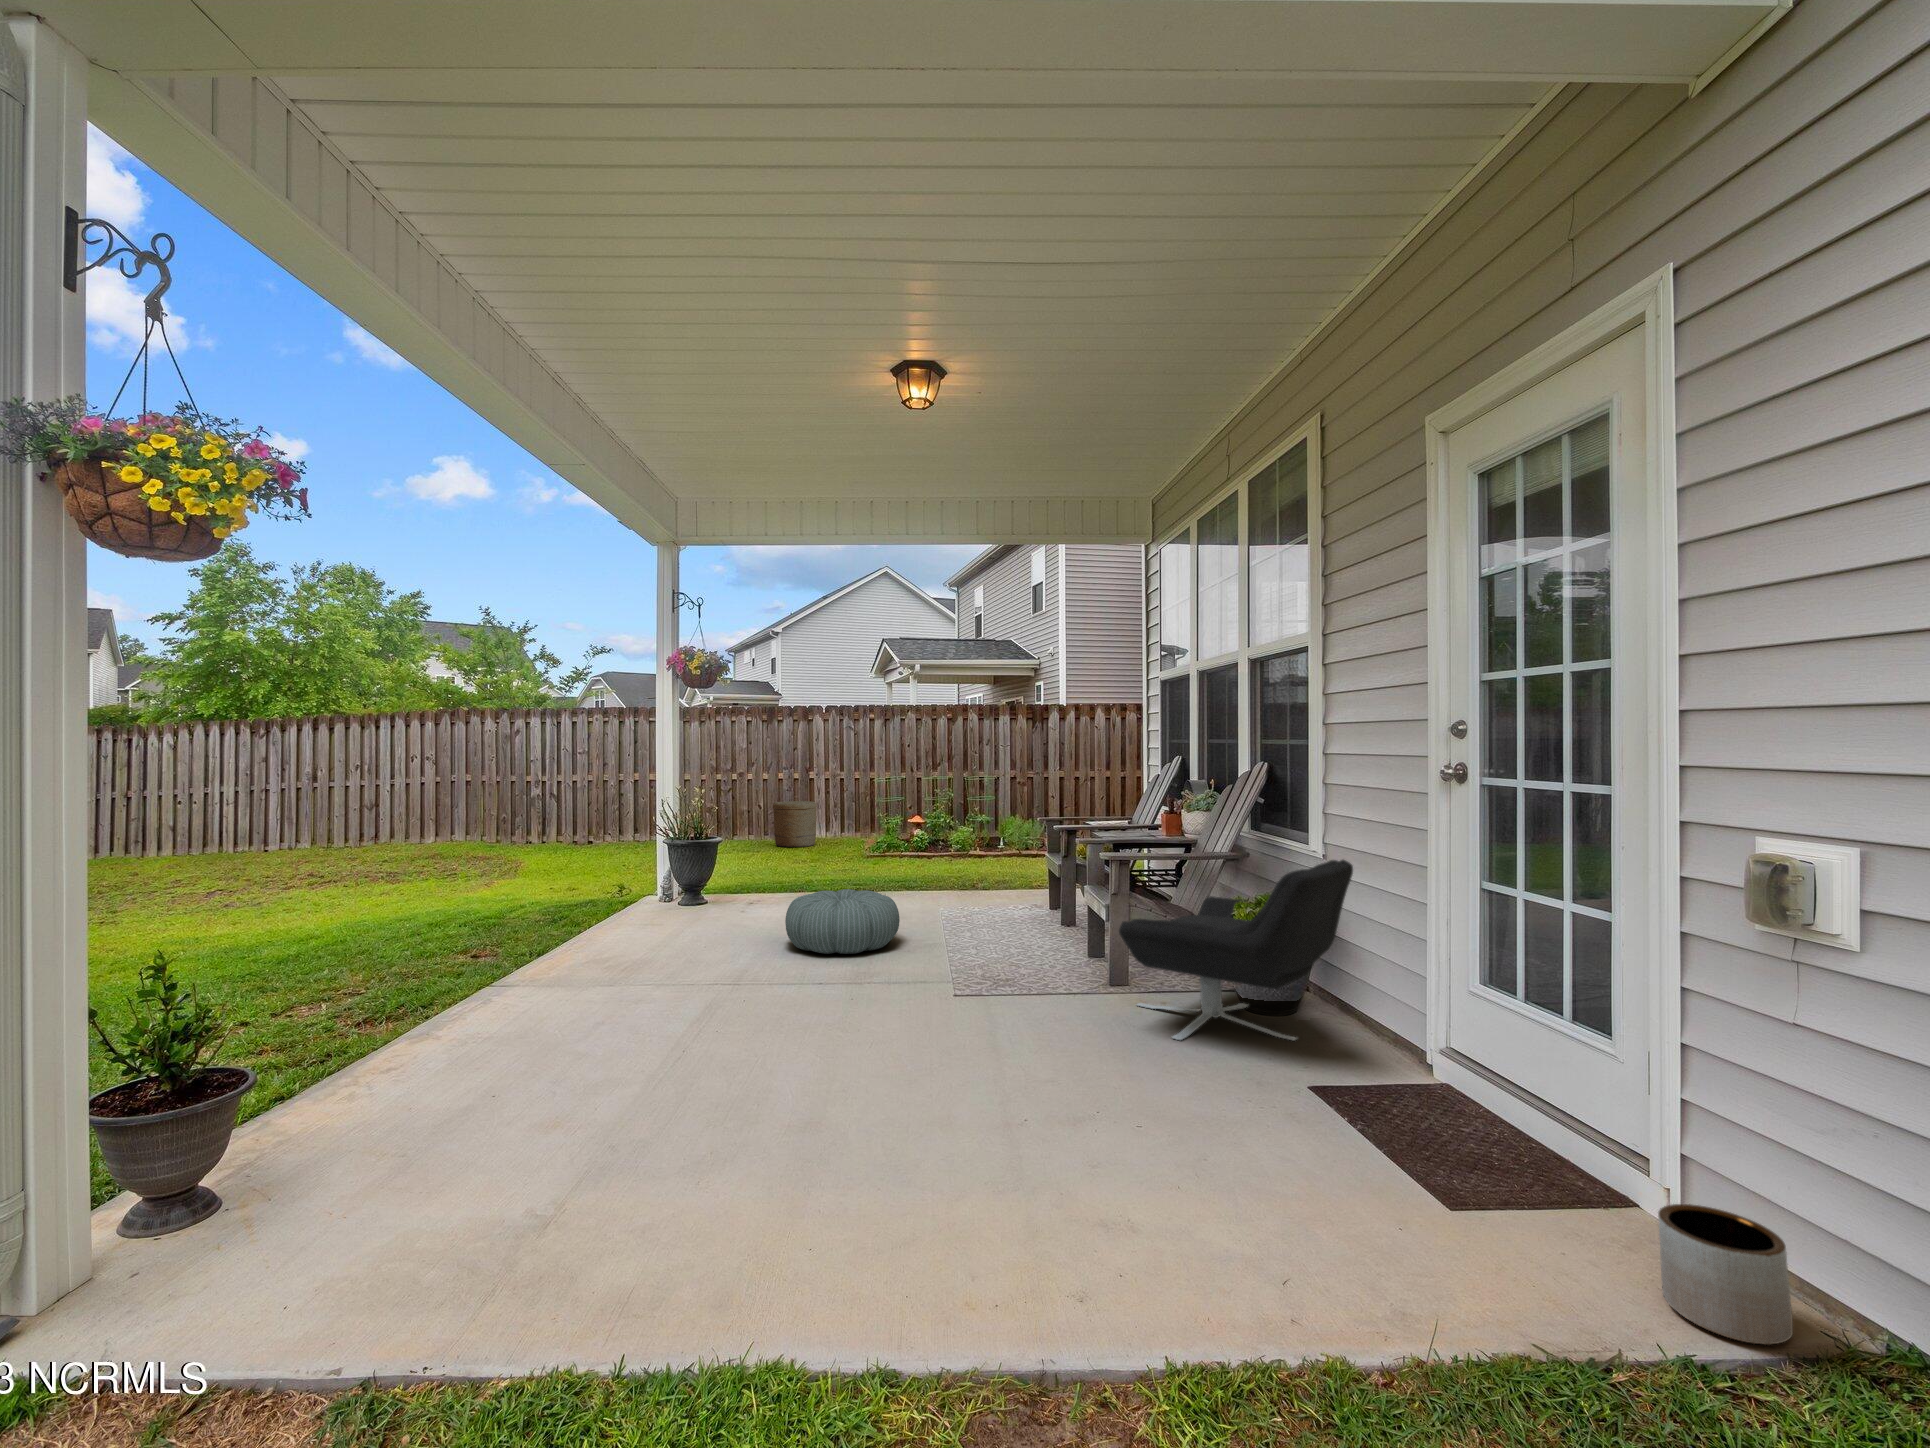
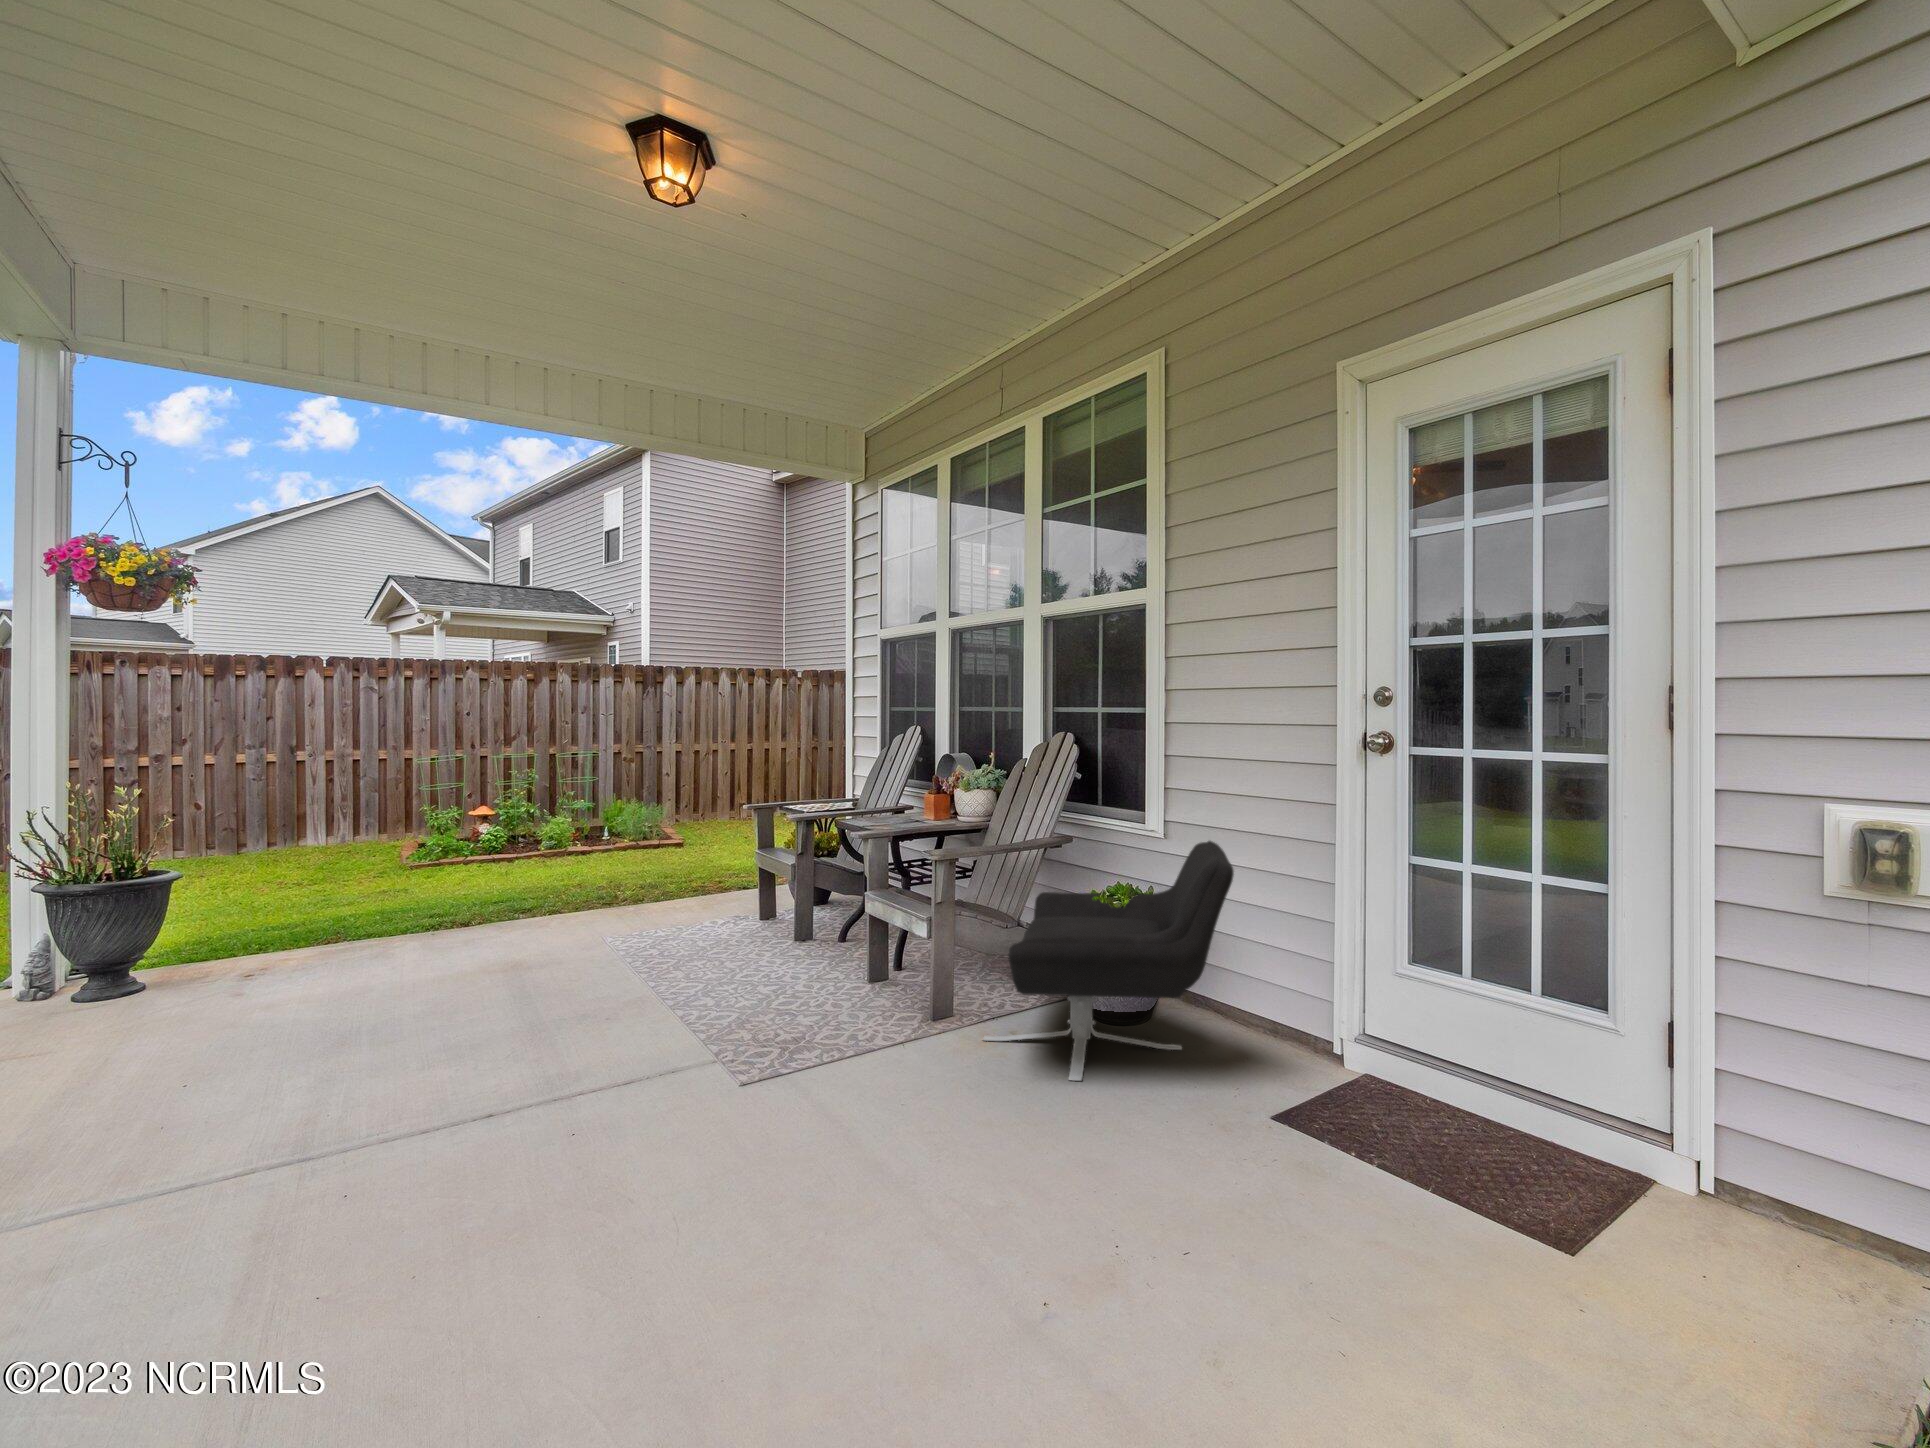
woven basket: present [773,801,817,847] -> none [224,795,310,867]
pouf: present [785,889,900,954] -> none [373,934,583,1050]
planter: present [1658,1204,1793,1345] -> none [1779,1175,1910,1314]

